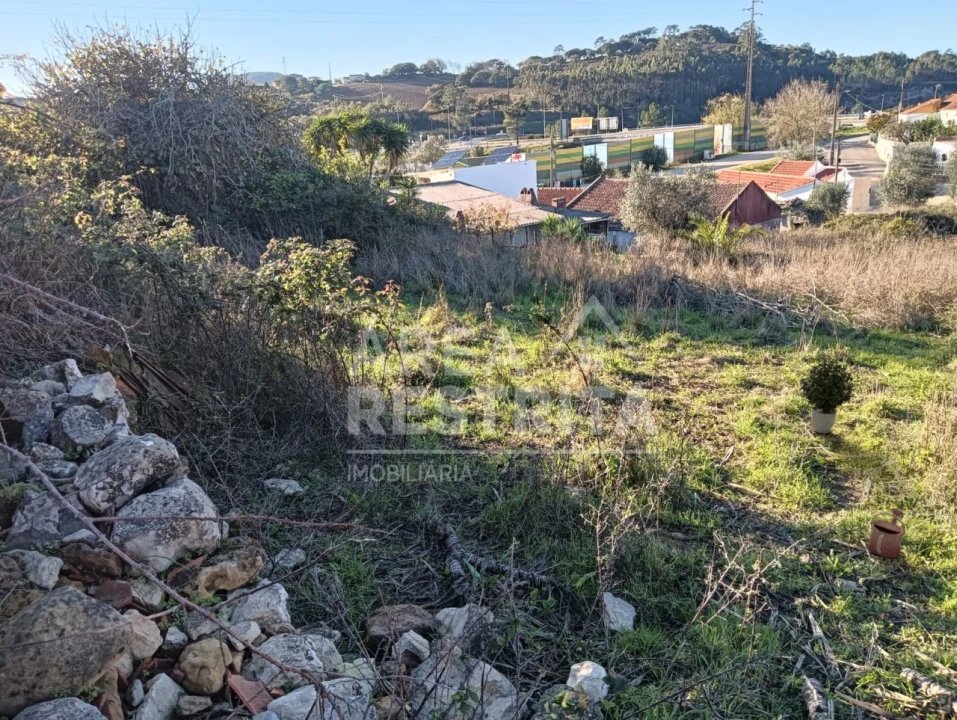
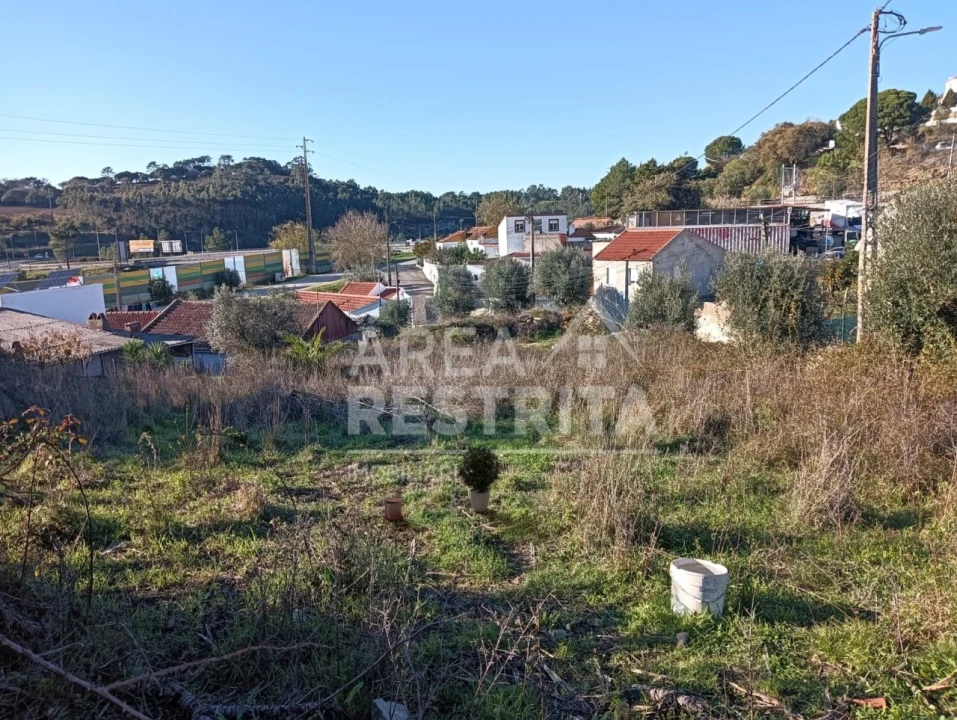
watering can: present [868,509,906,558] -> present [383,490,403,520]

